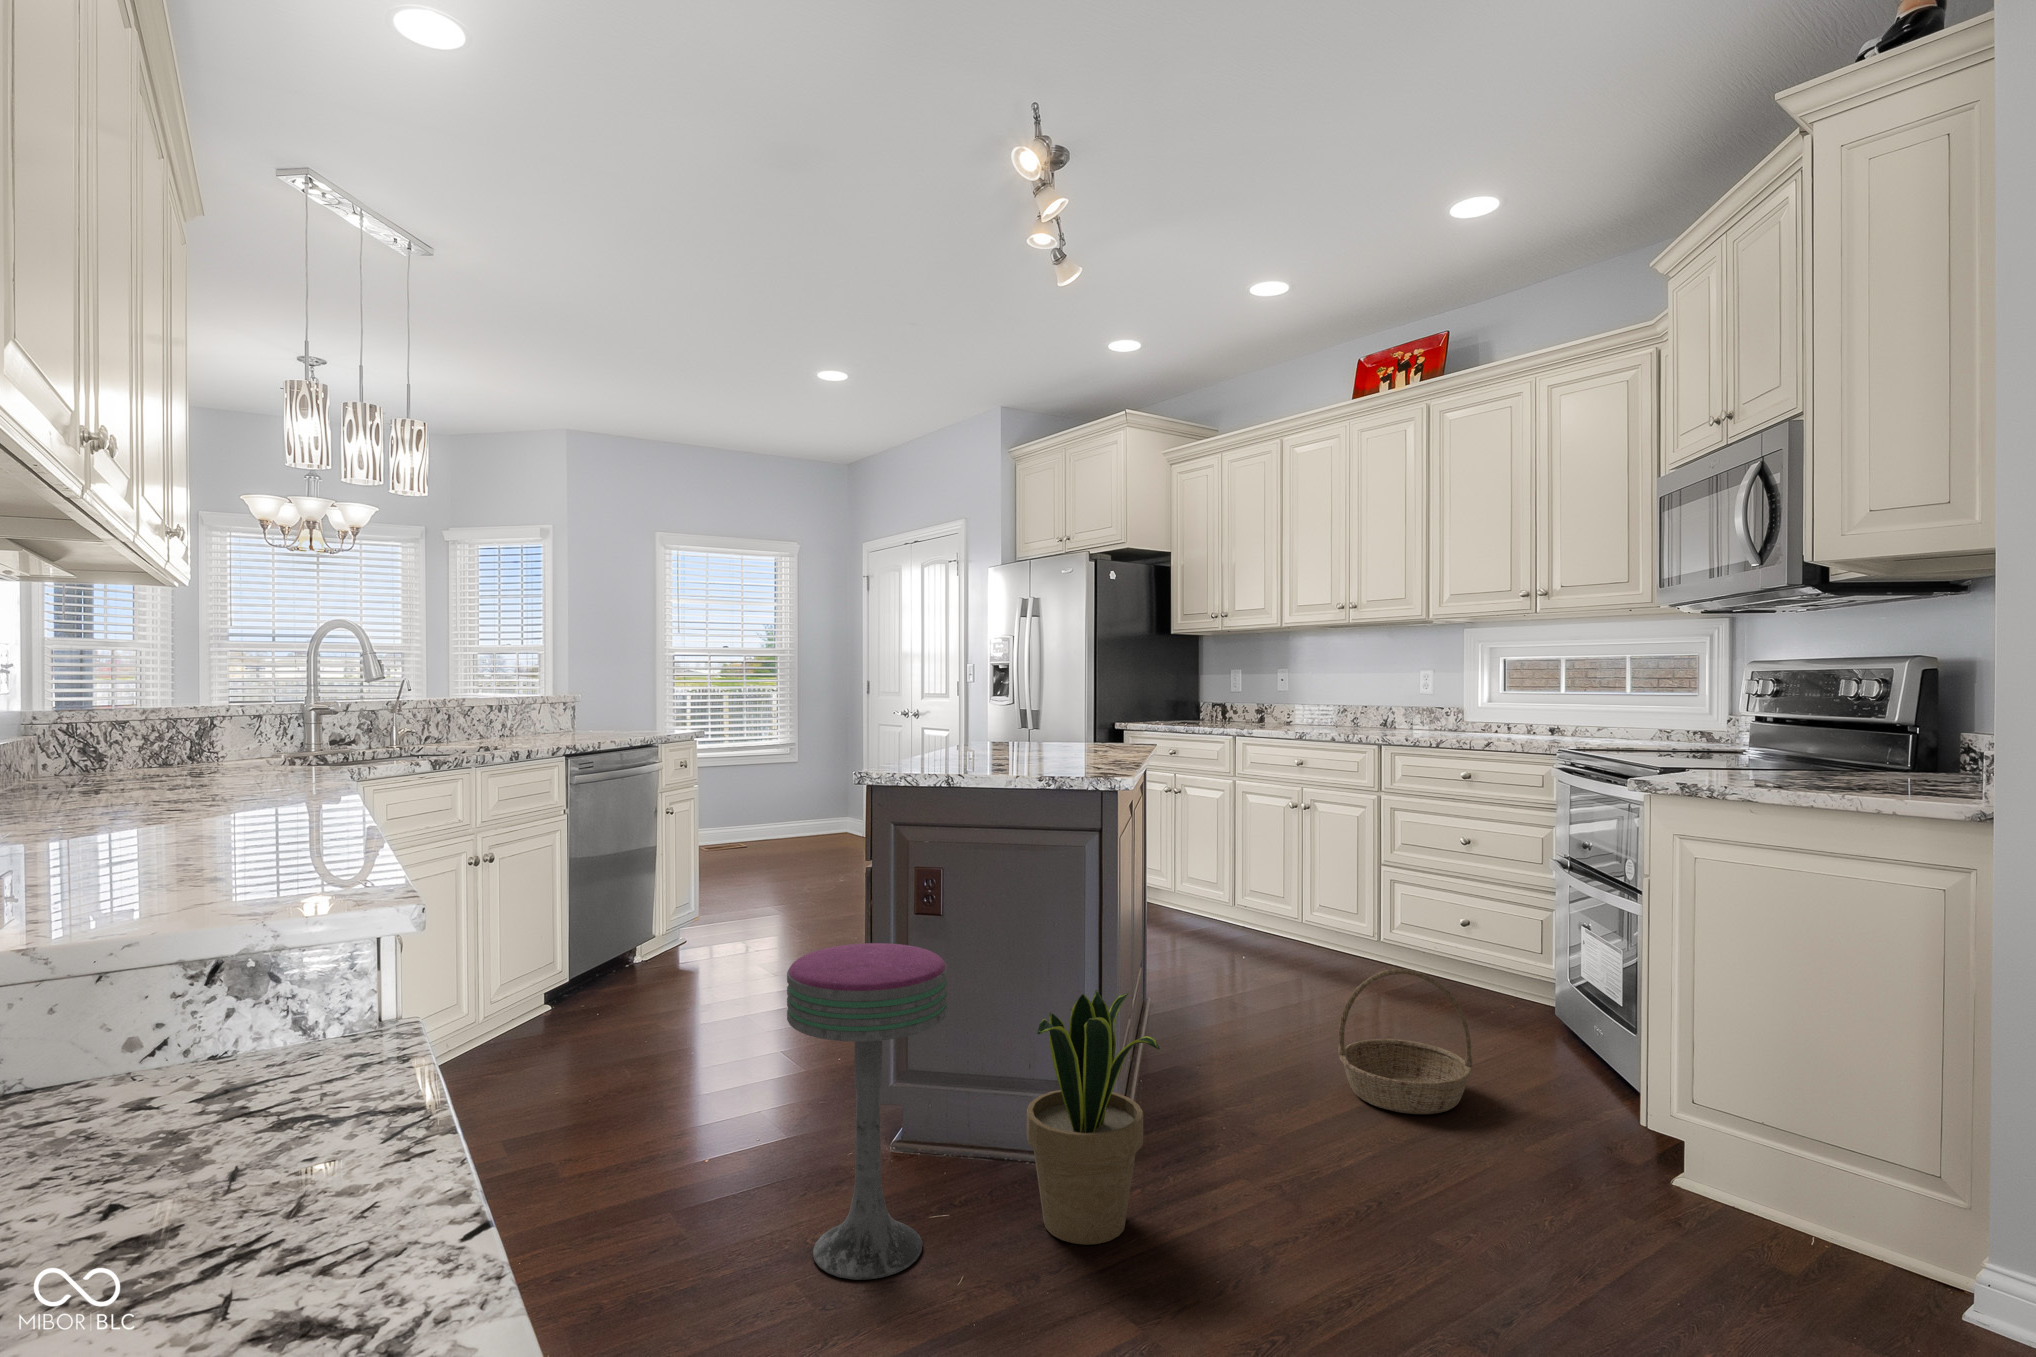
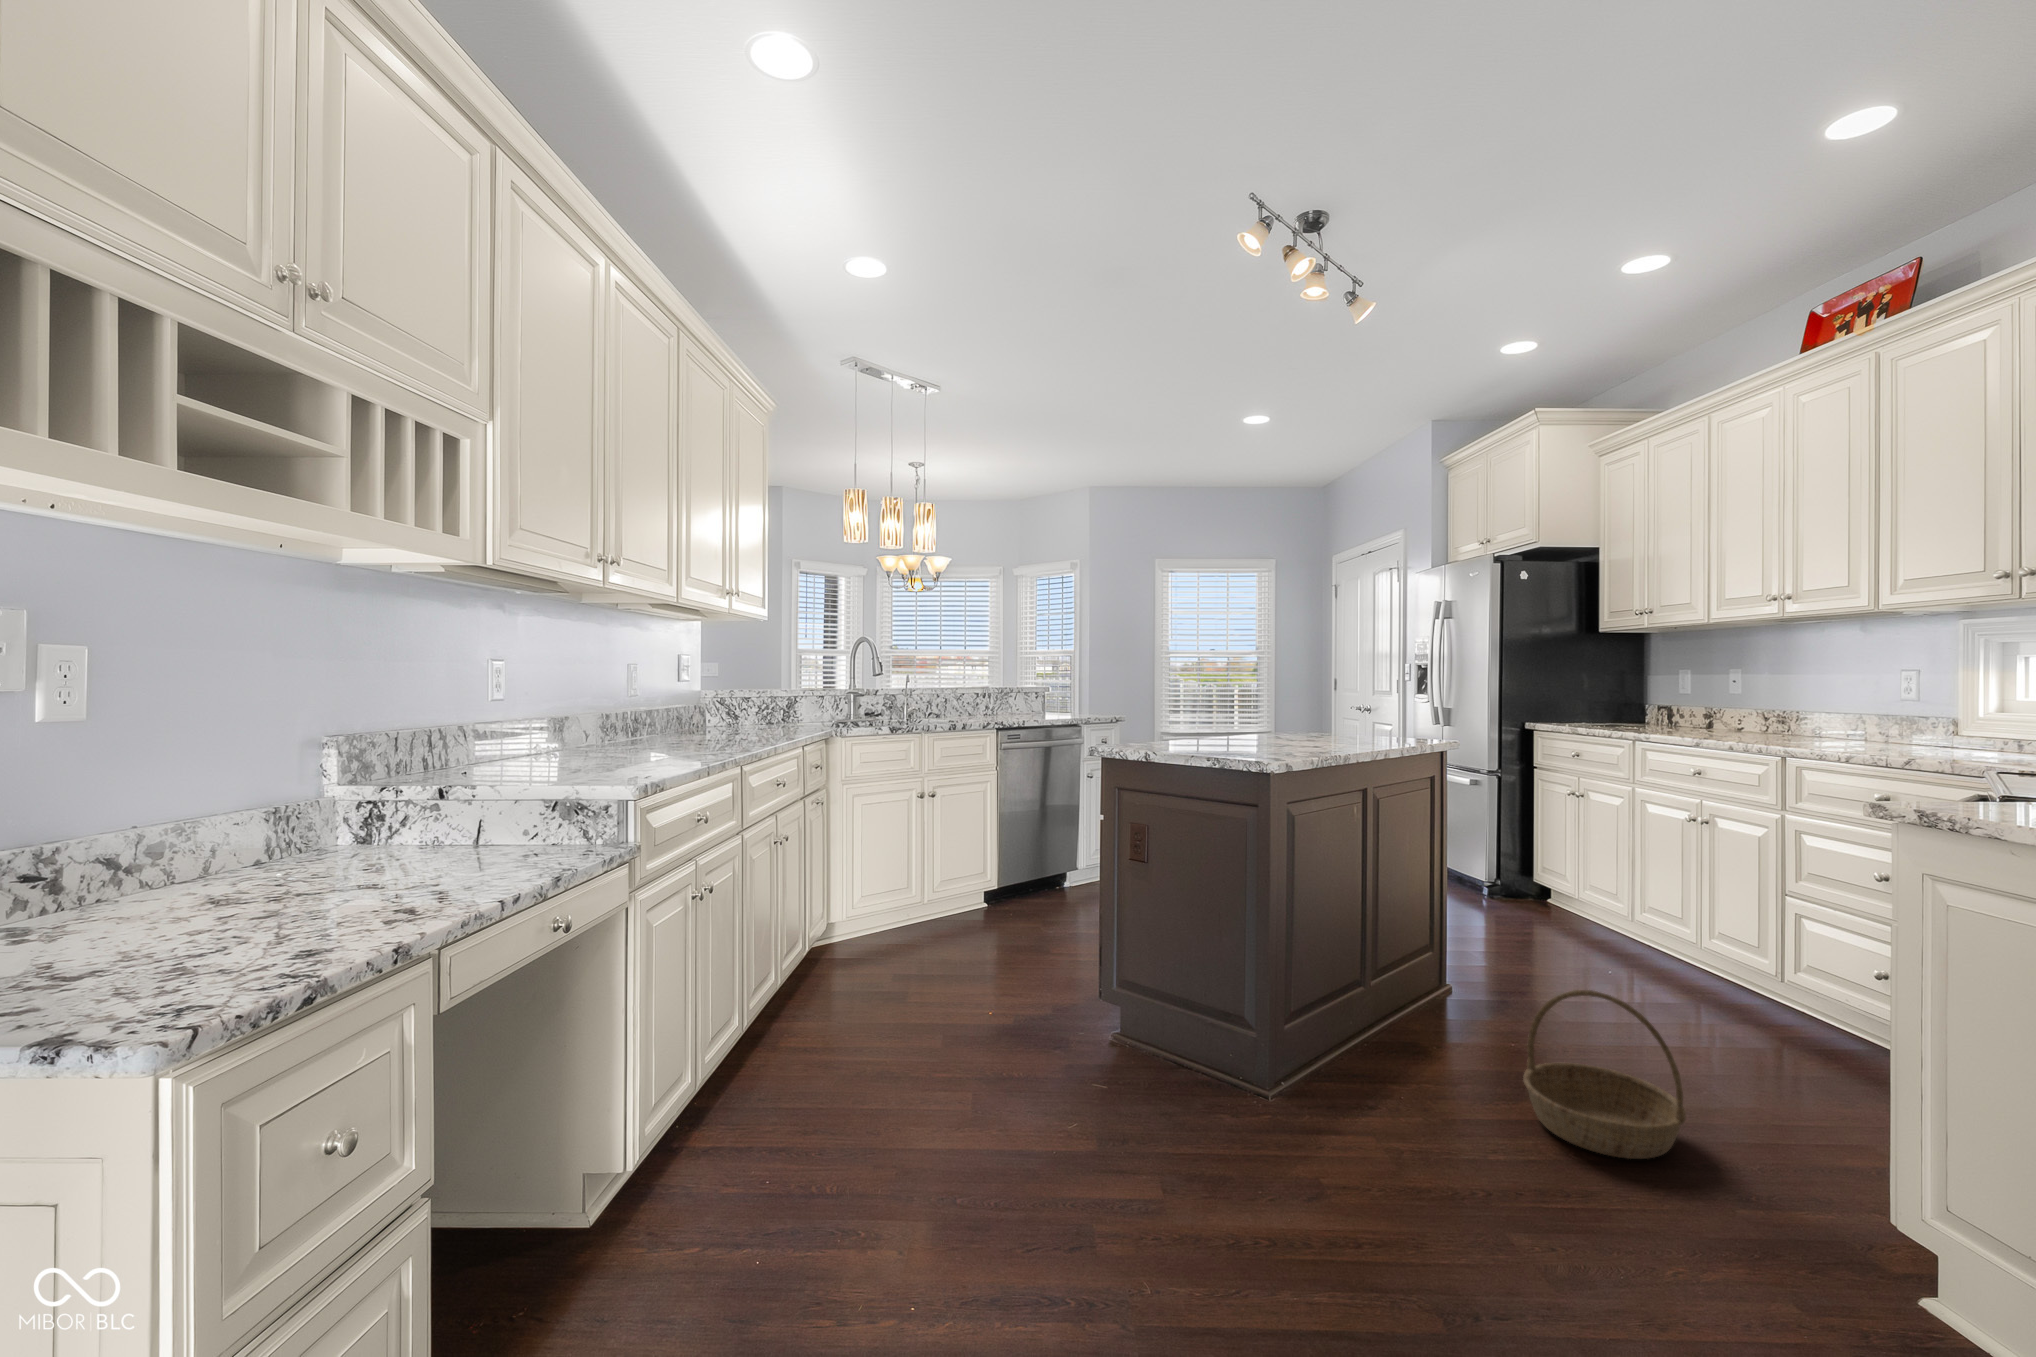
bar stool: present [787,943,947,1280] -> none [927,865,1042,1103]
potted plant: present [1026,990,1160,1245] -> none [1081,930,1199,1138]

